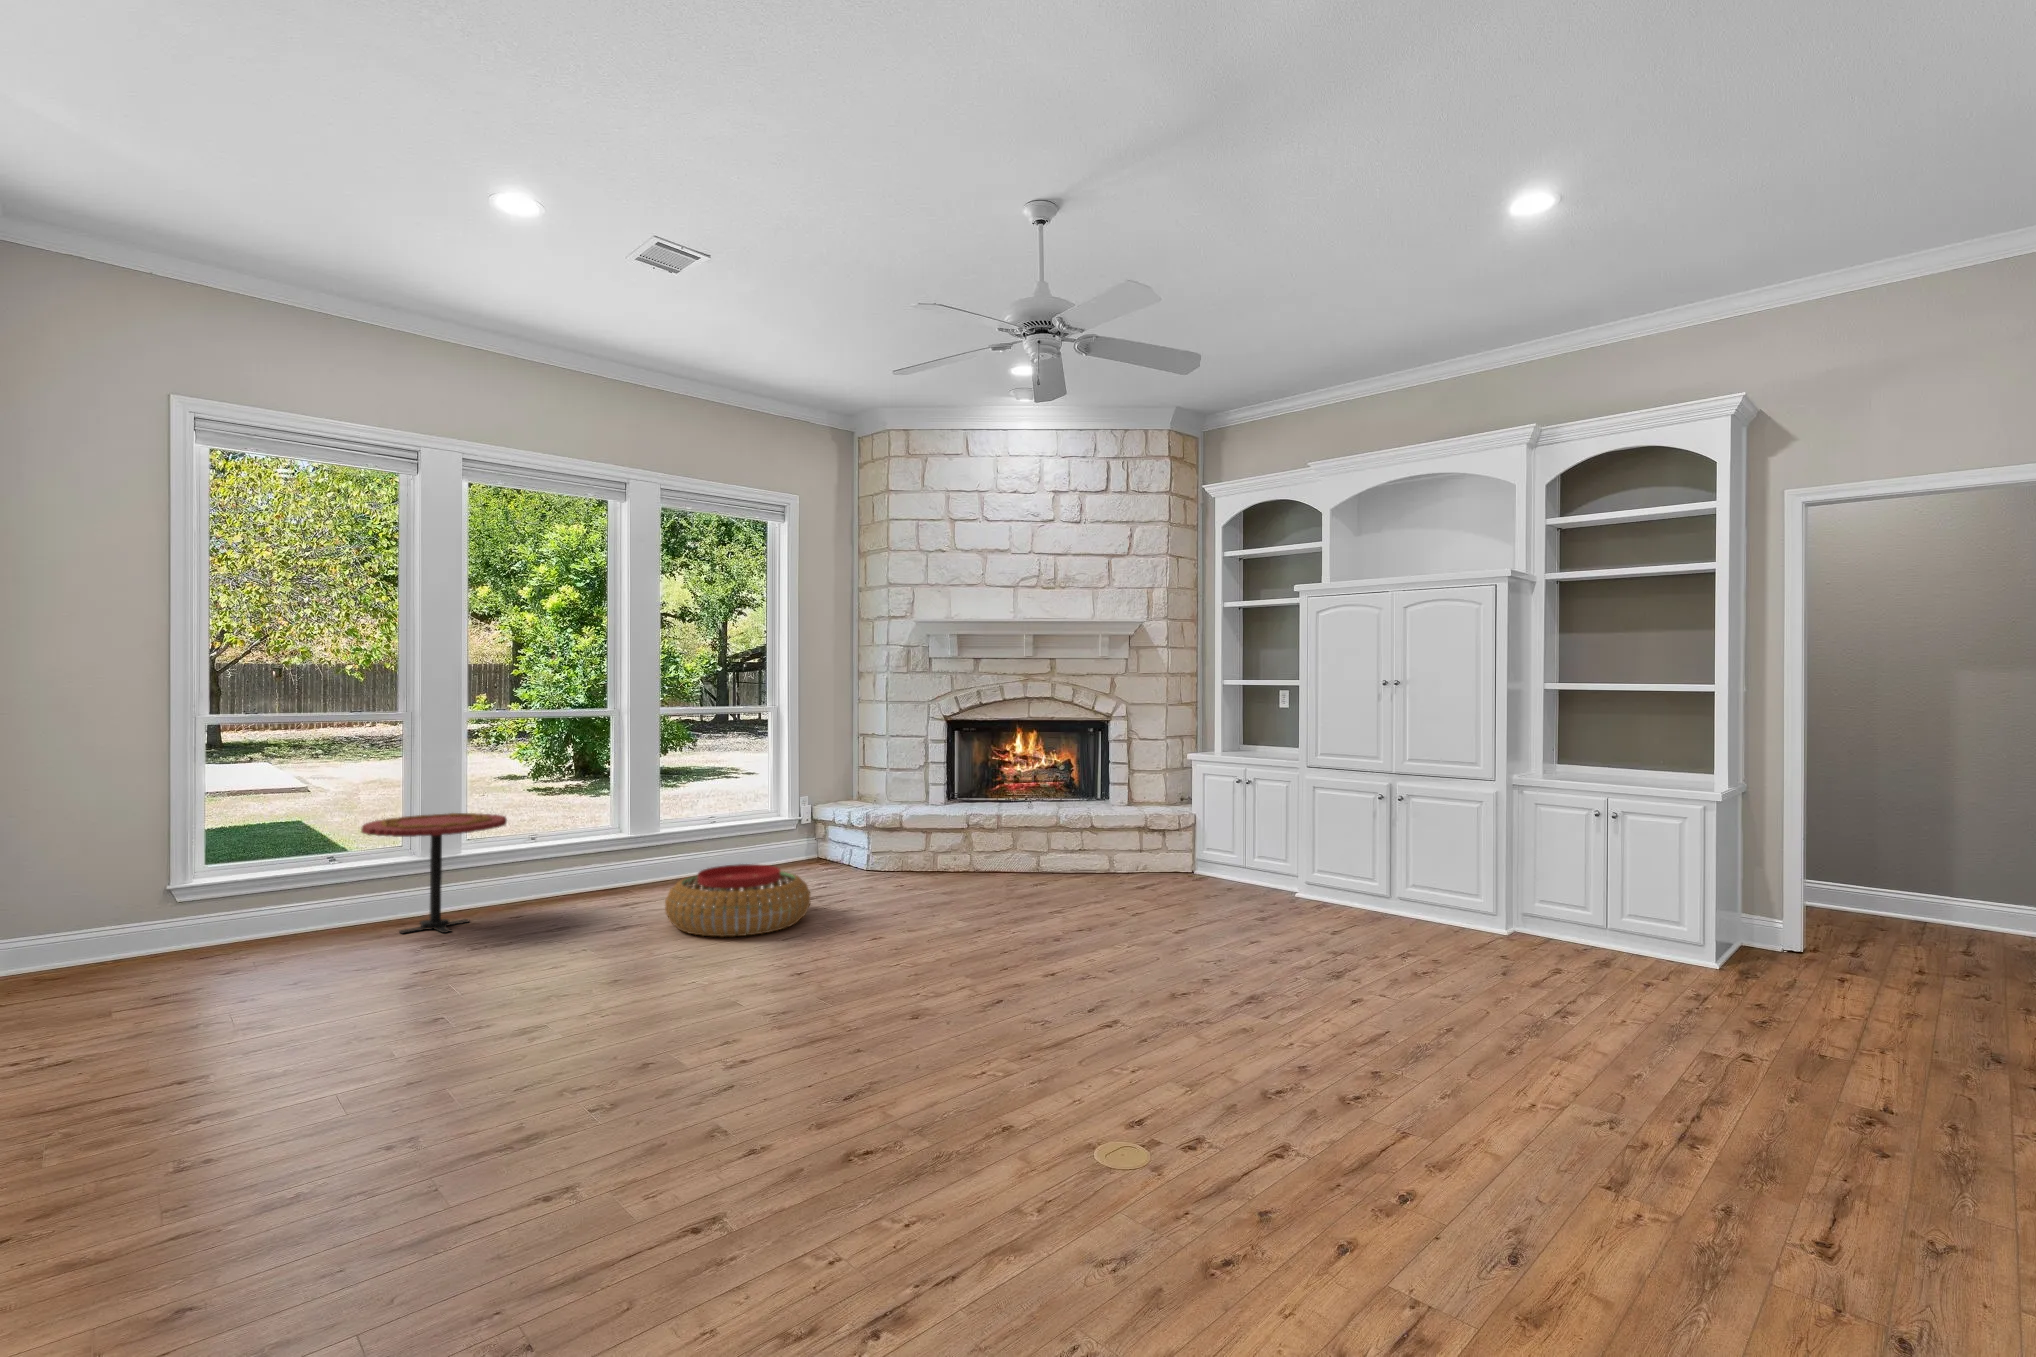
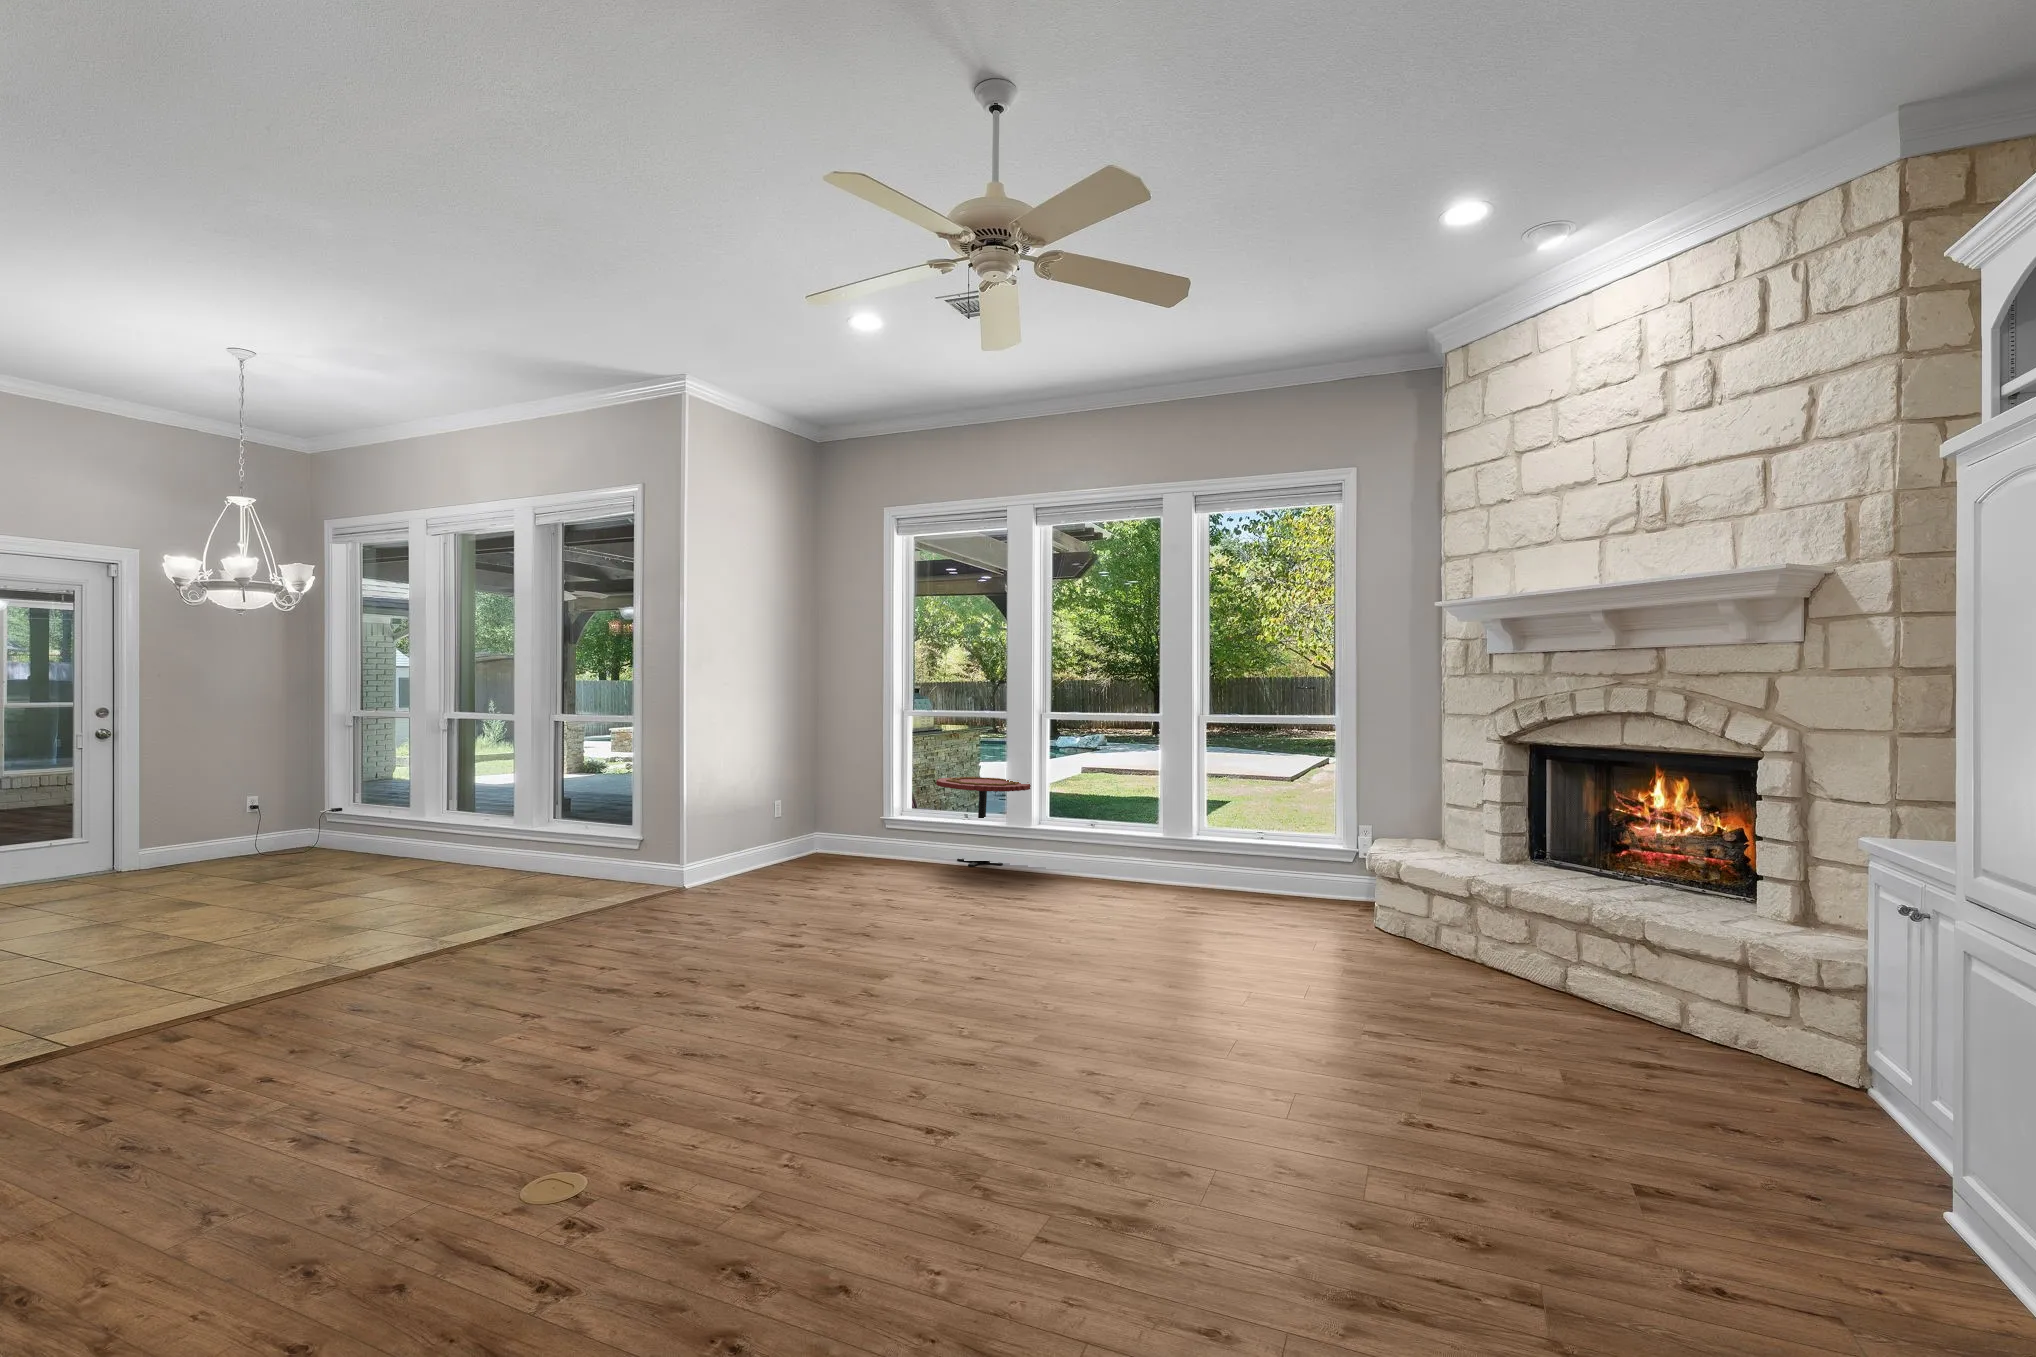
pouf: present [665,864,810,937] -> none [1021,856,1163,929]

